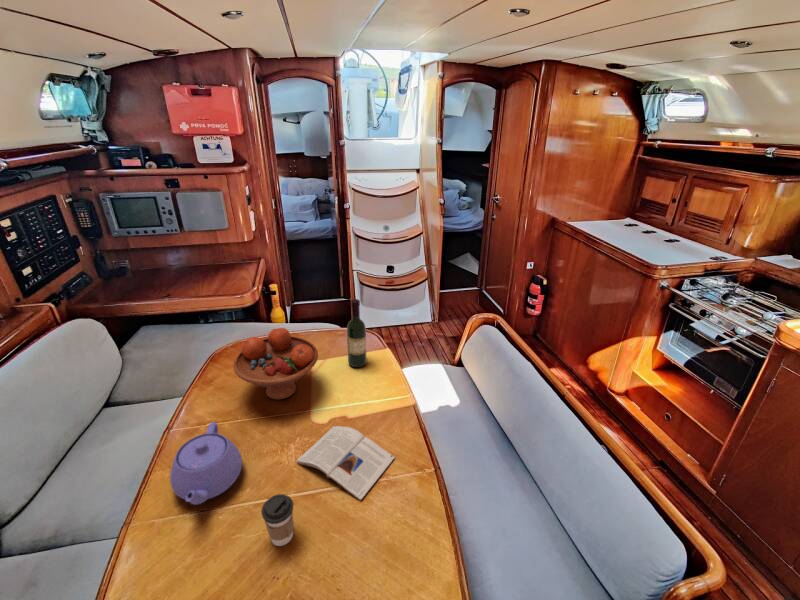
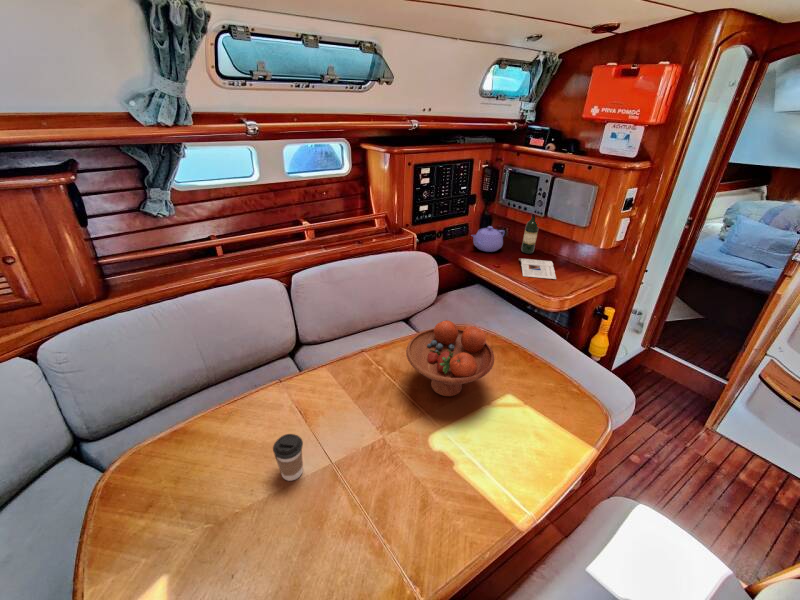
wine bottle: present [347,299,367,367] -> present [521,214,538,254]
teapot: present [170,422,242,505] -> present [472,226,505,252]
magazine: present [297,426,394,500] -> present [519,258,556,280]

